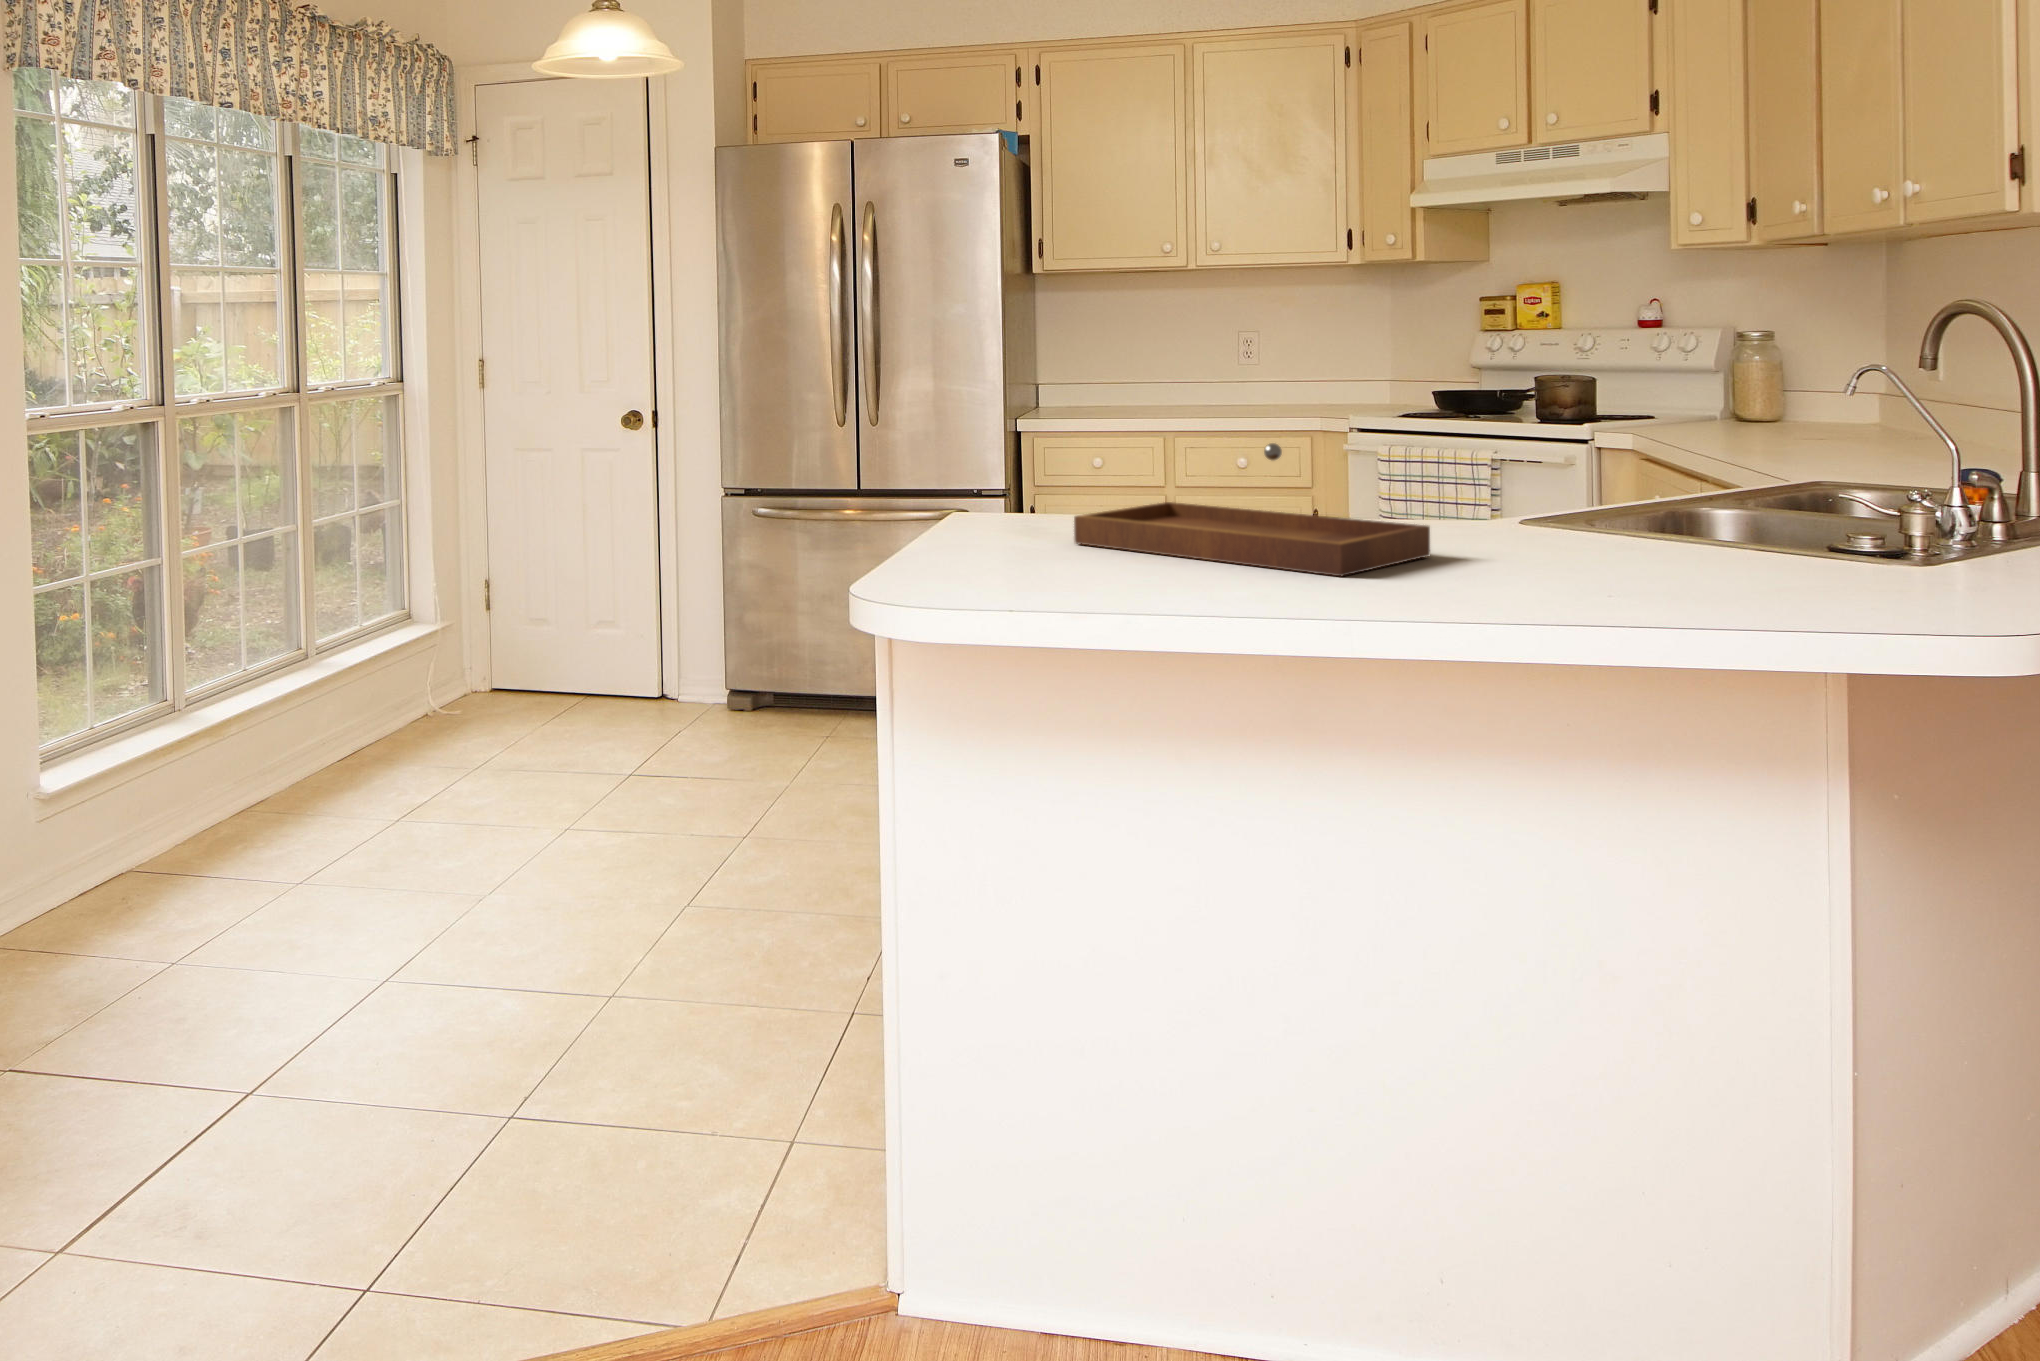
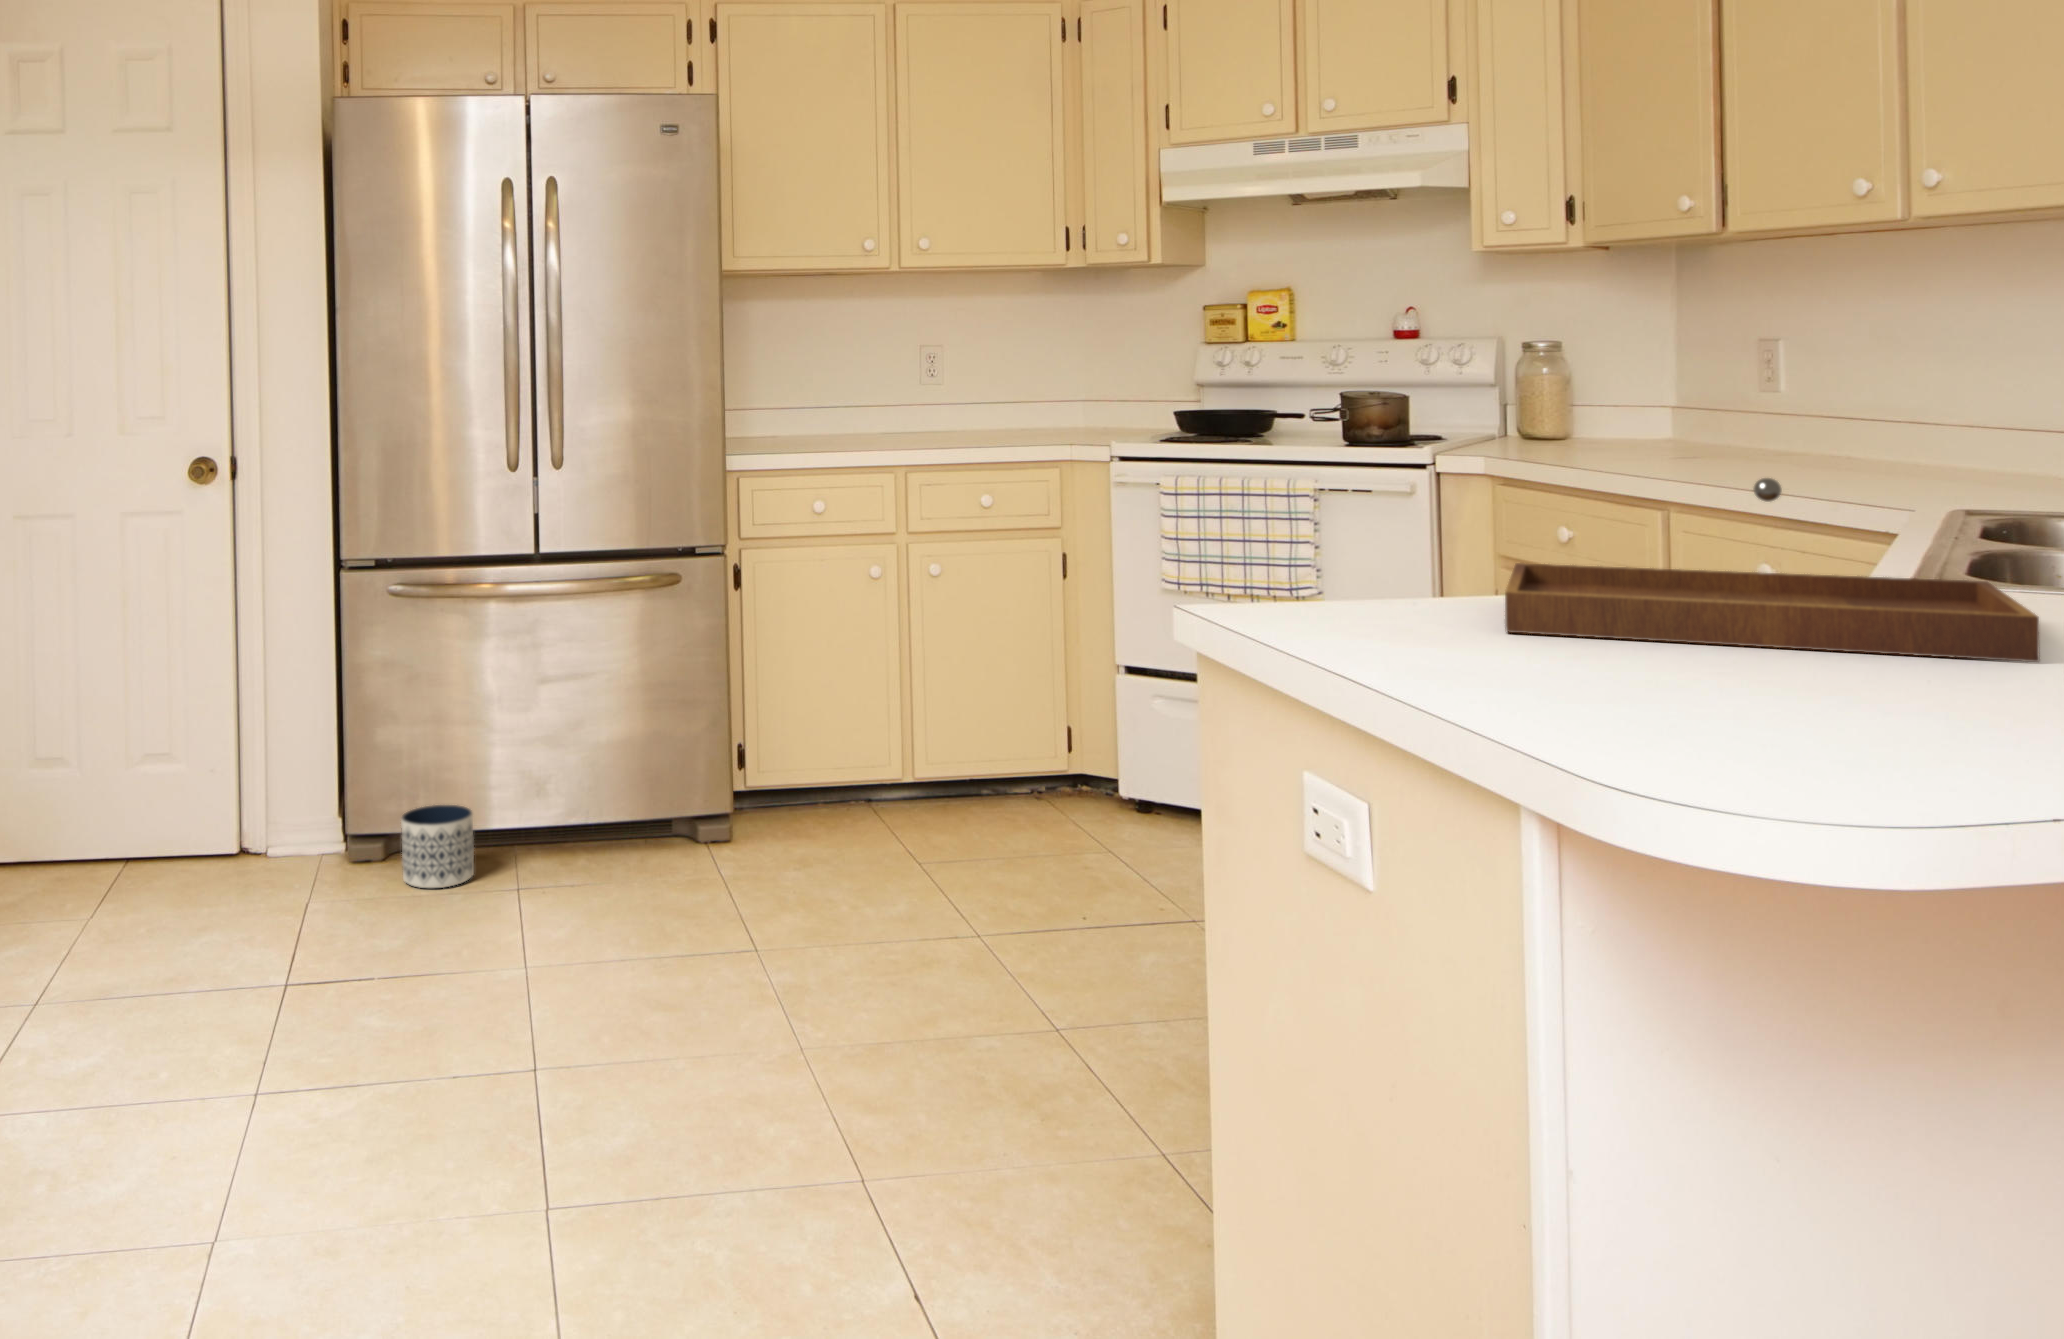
planter: none [746,672,799,731] -> present [401,805,474,888]

